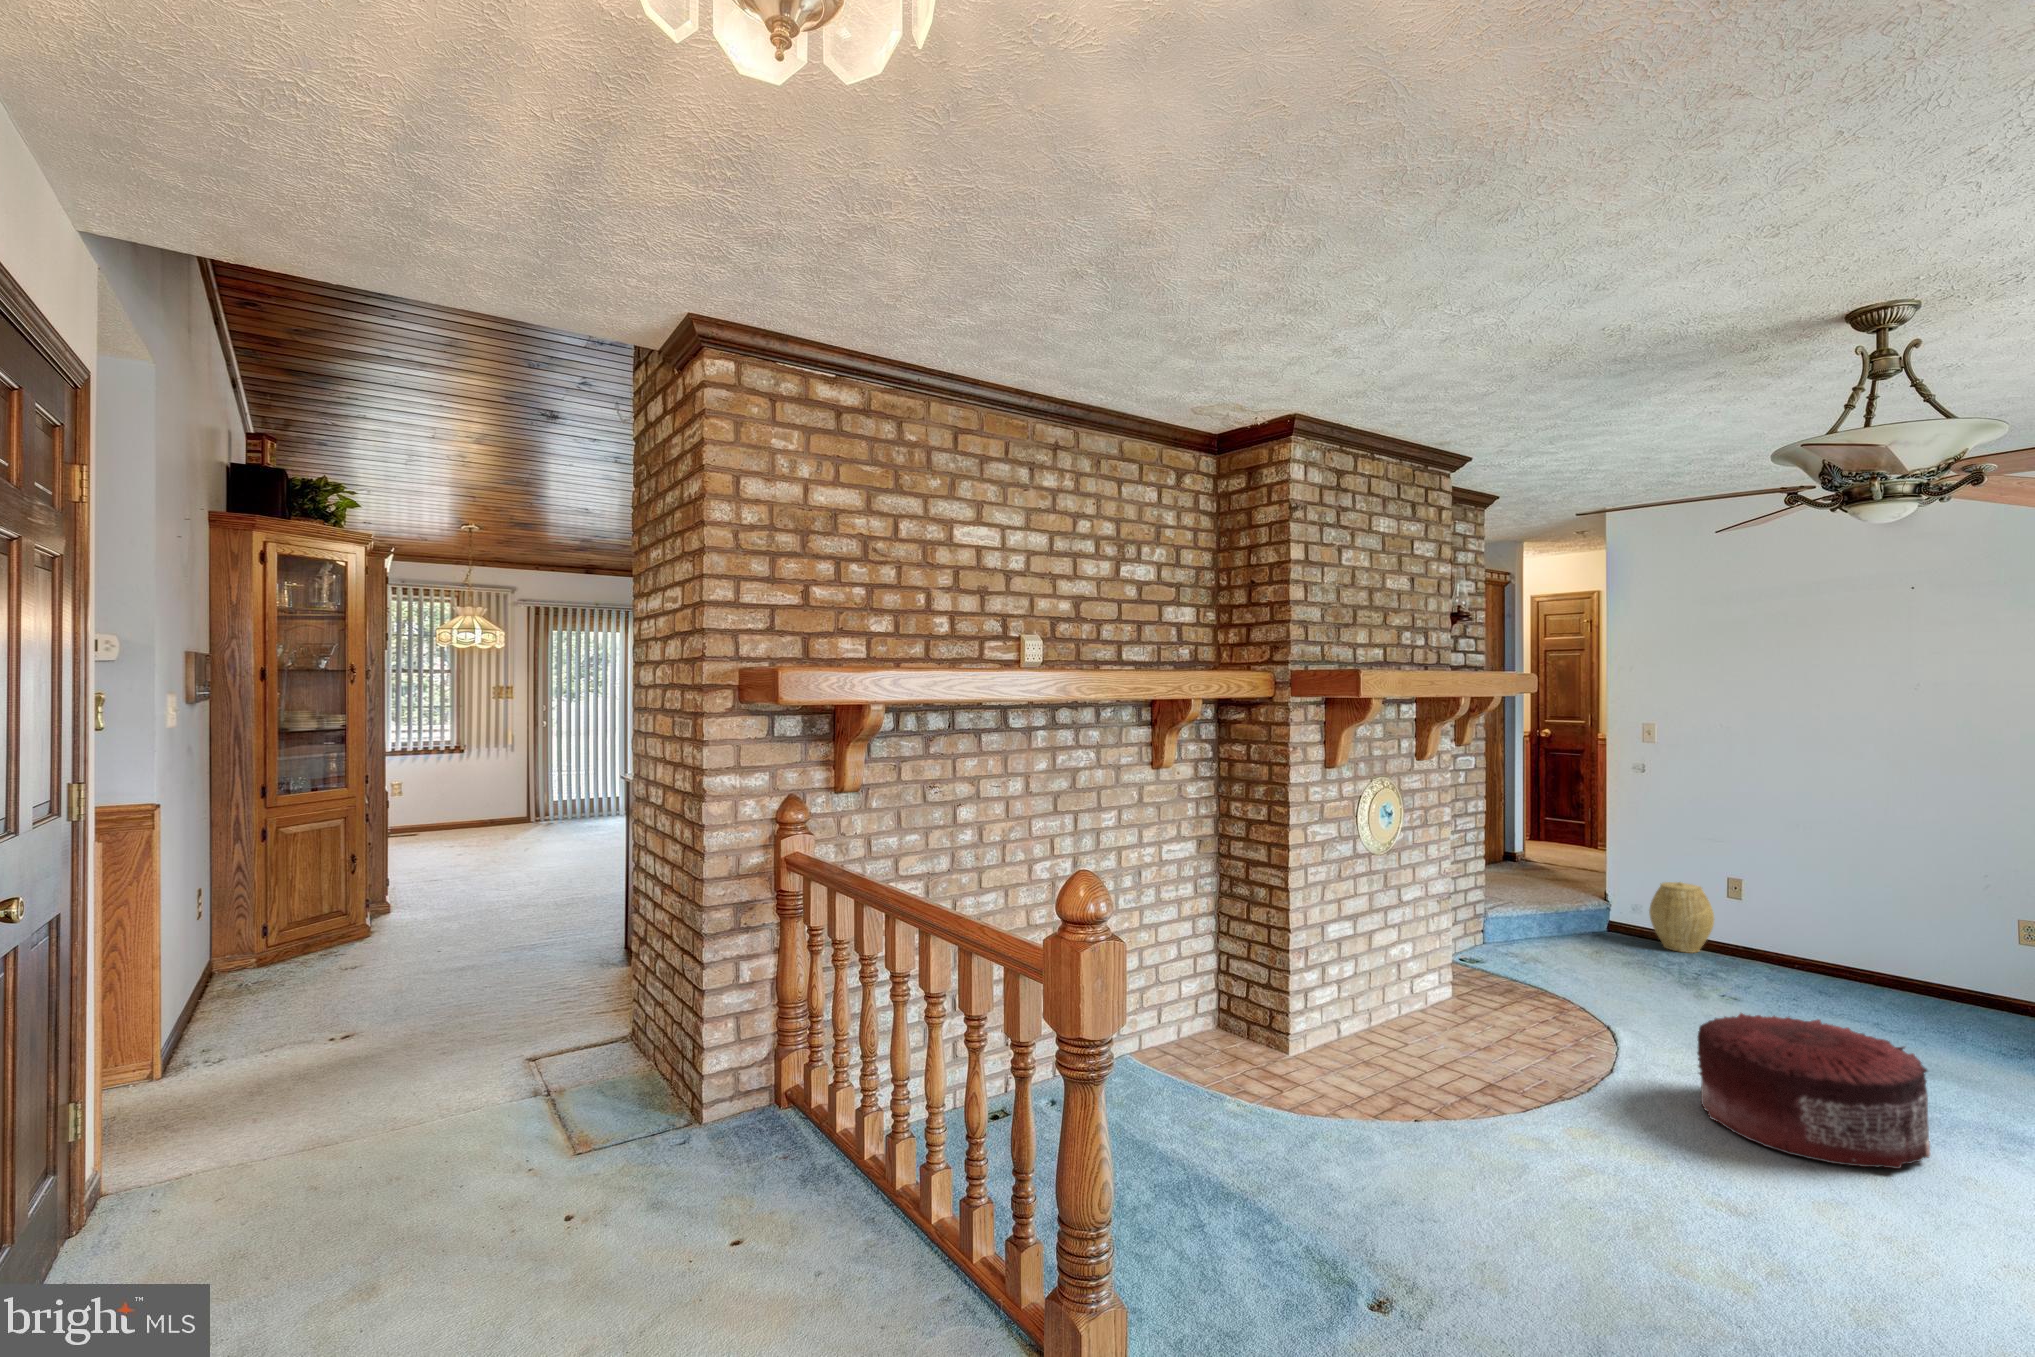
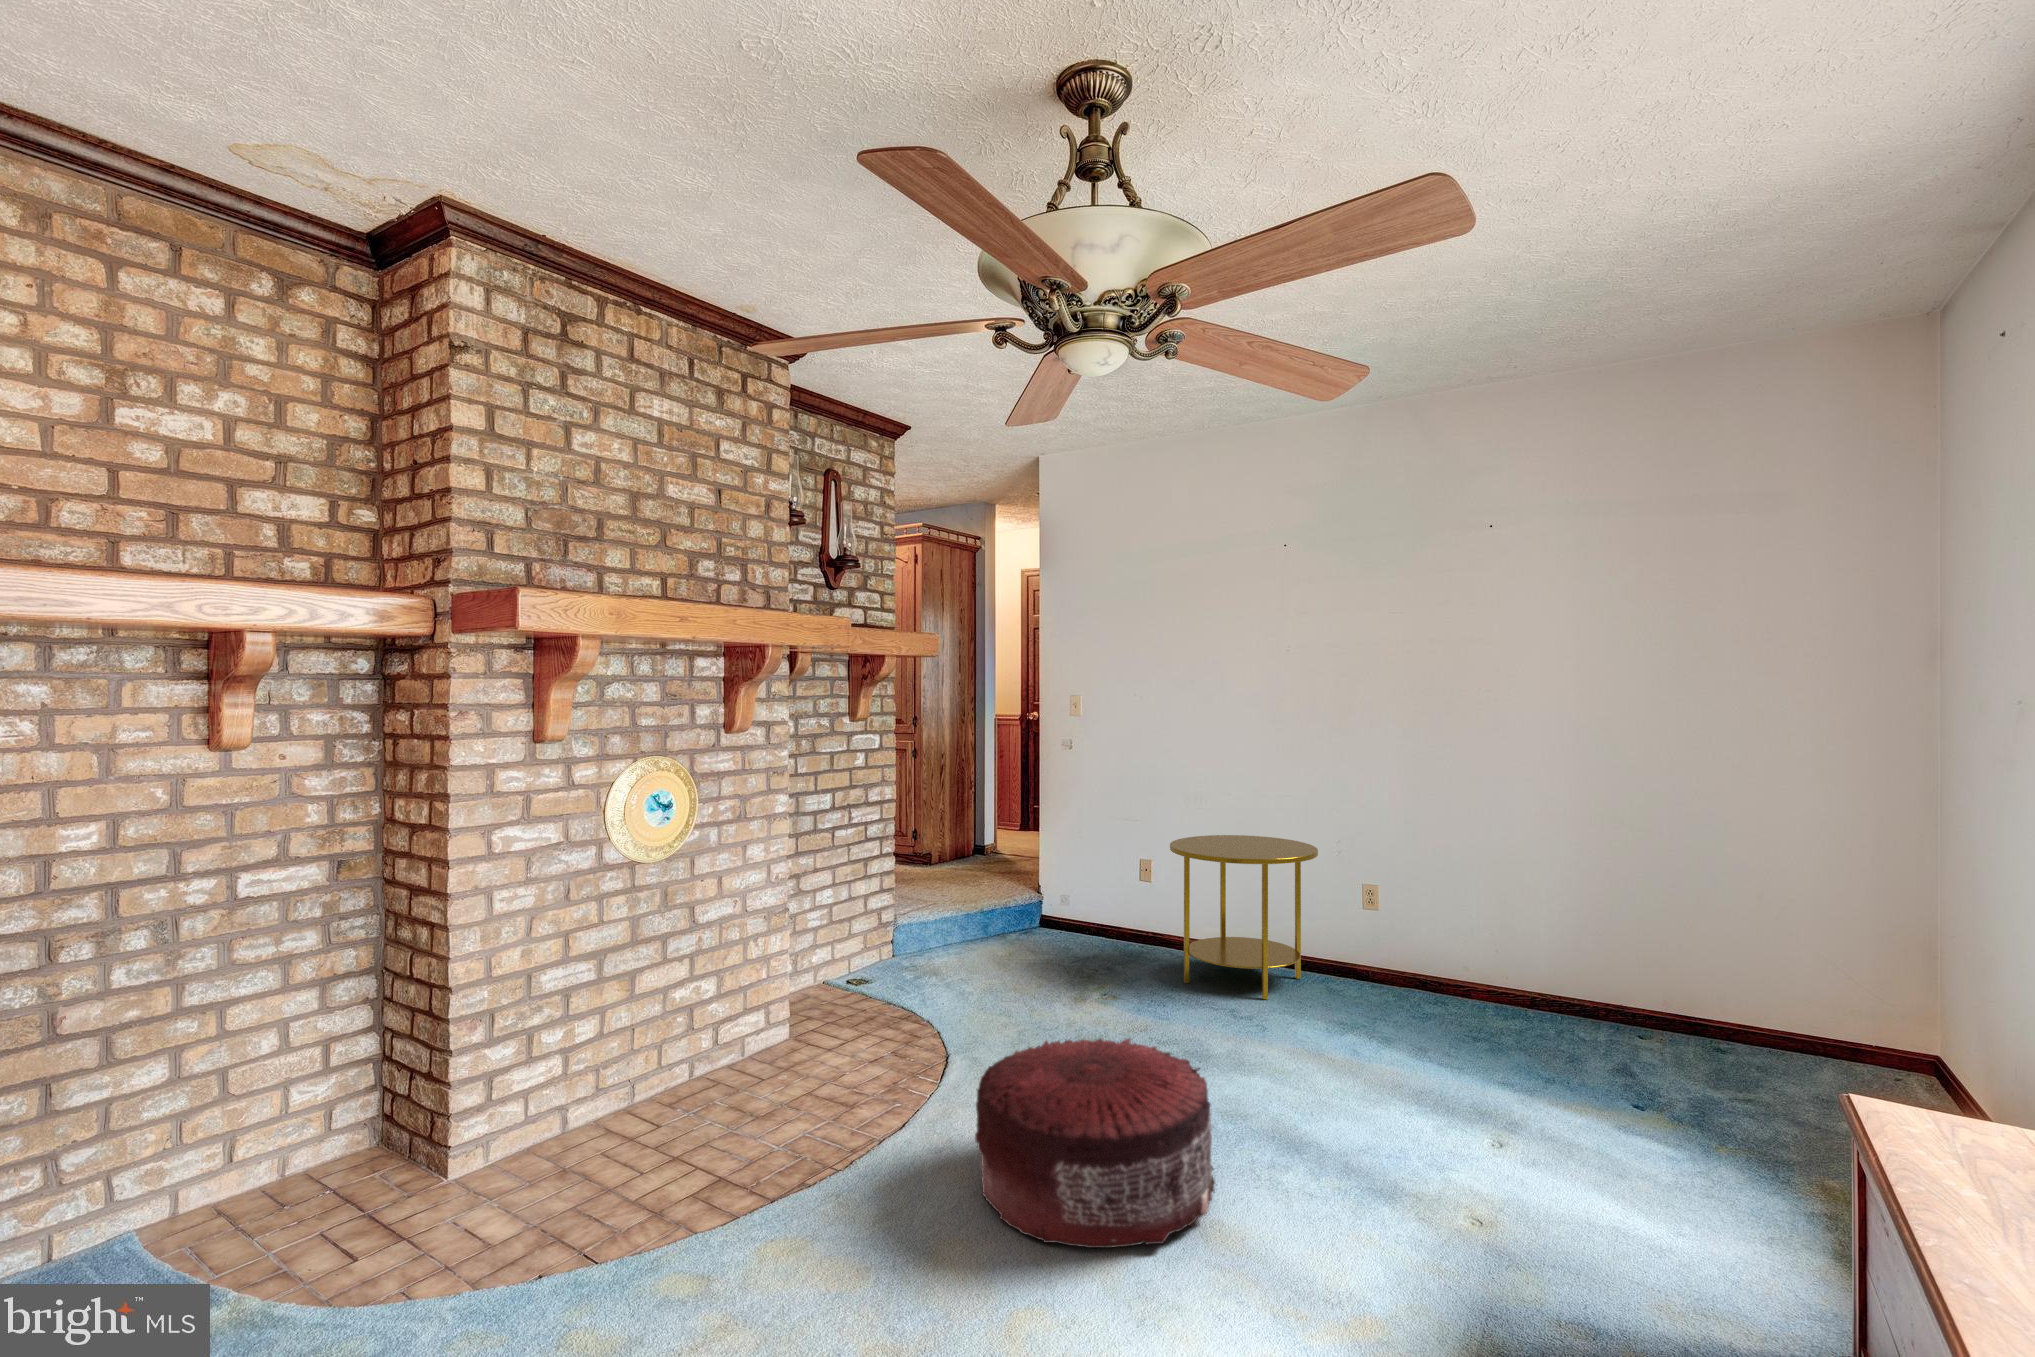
side table: none [1774,859,1949,1012] -> present [1170,835,1318,999]
woven basket: present [1649,882,1714,953] -> none [1071,868,1130,947]

